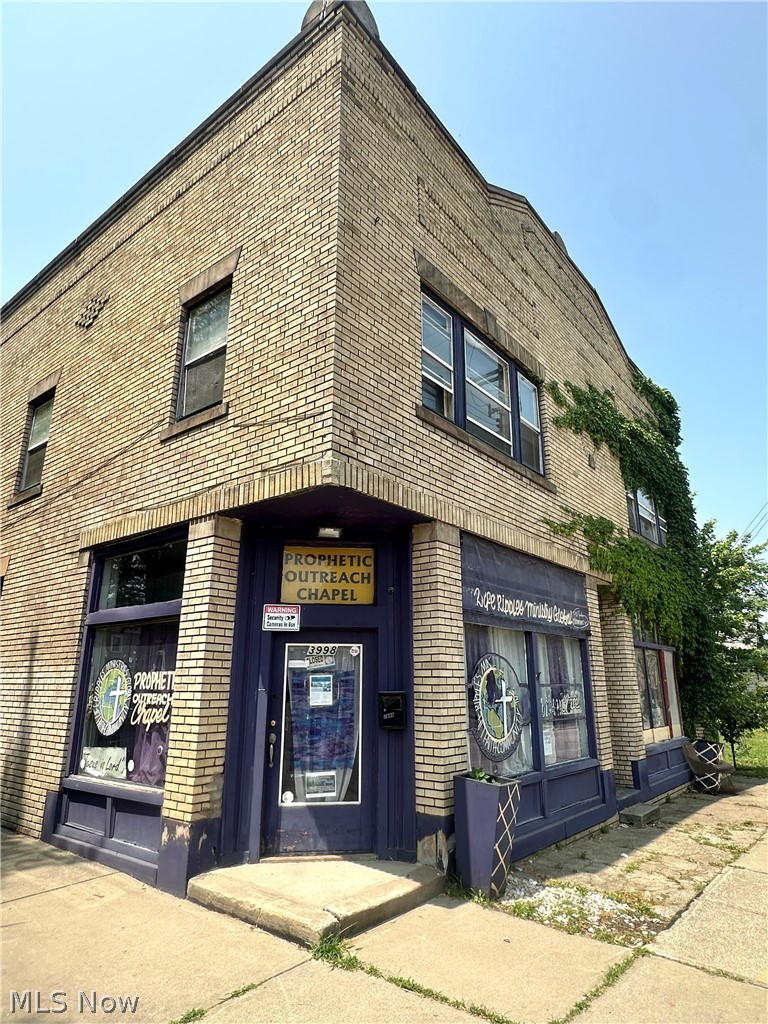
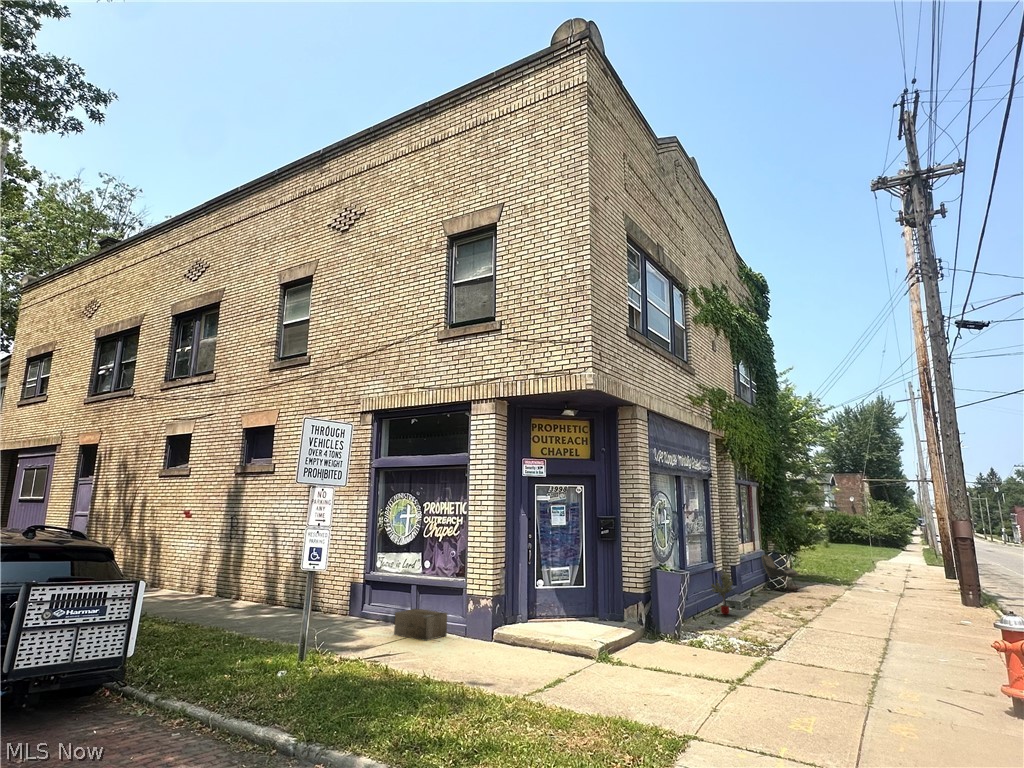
potted tree: none [590,767,625,838] -> present [711,570,732,615]
cardboard box: none [59,836,142,895] -> present [394,609,447,641]

